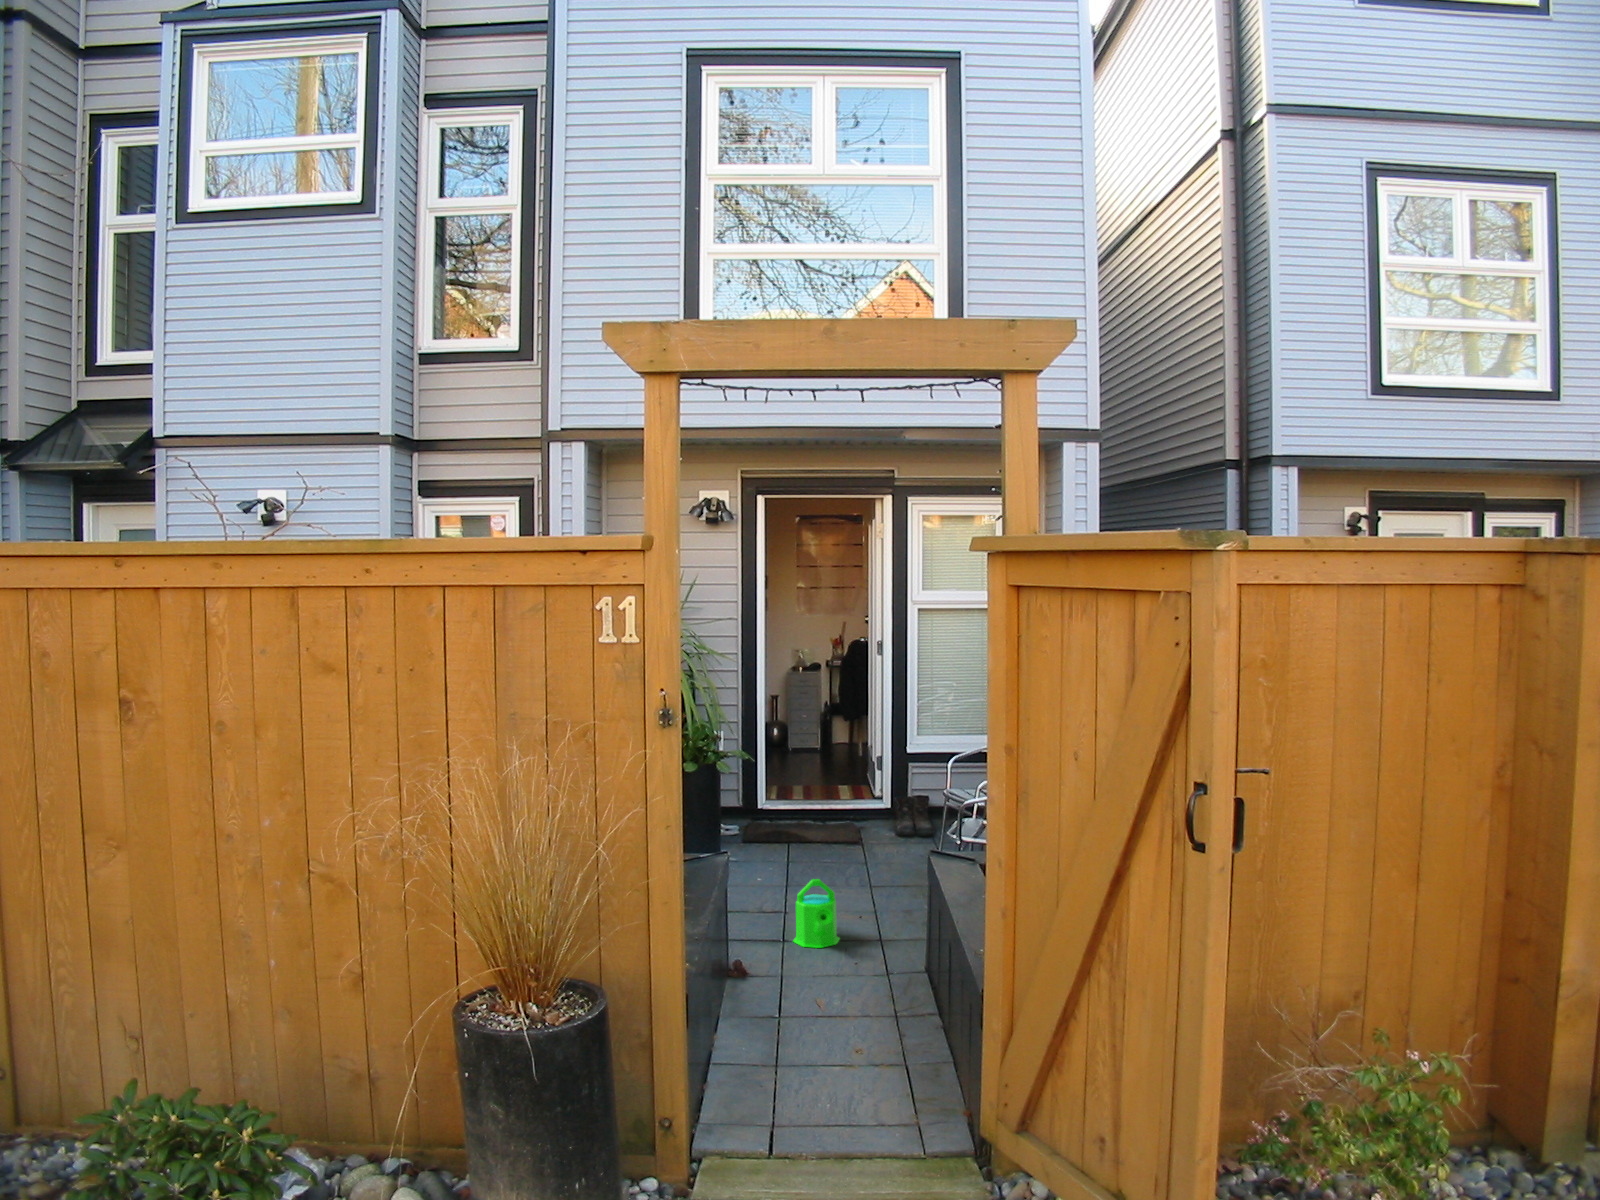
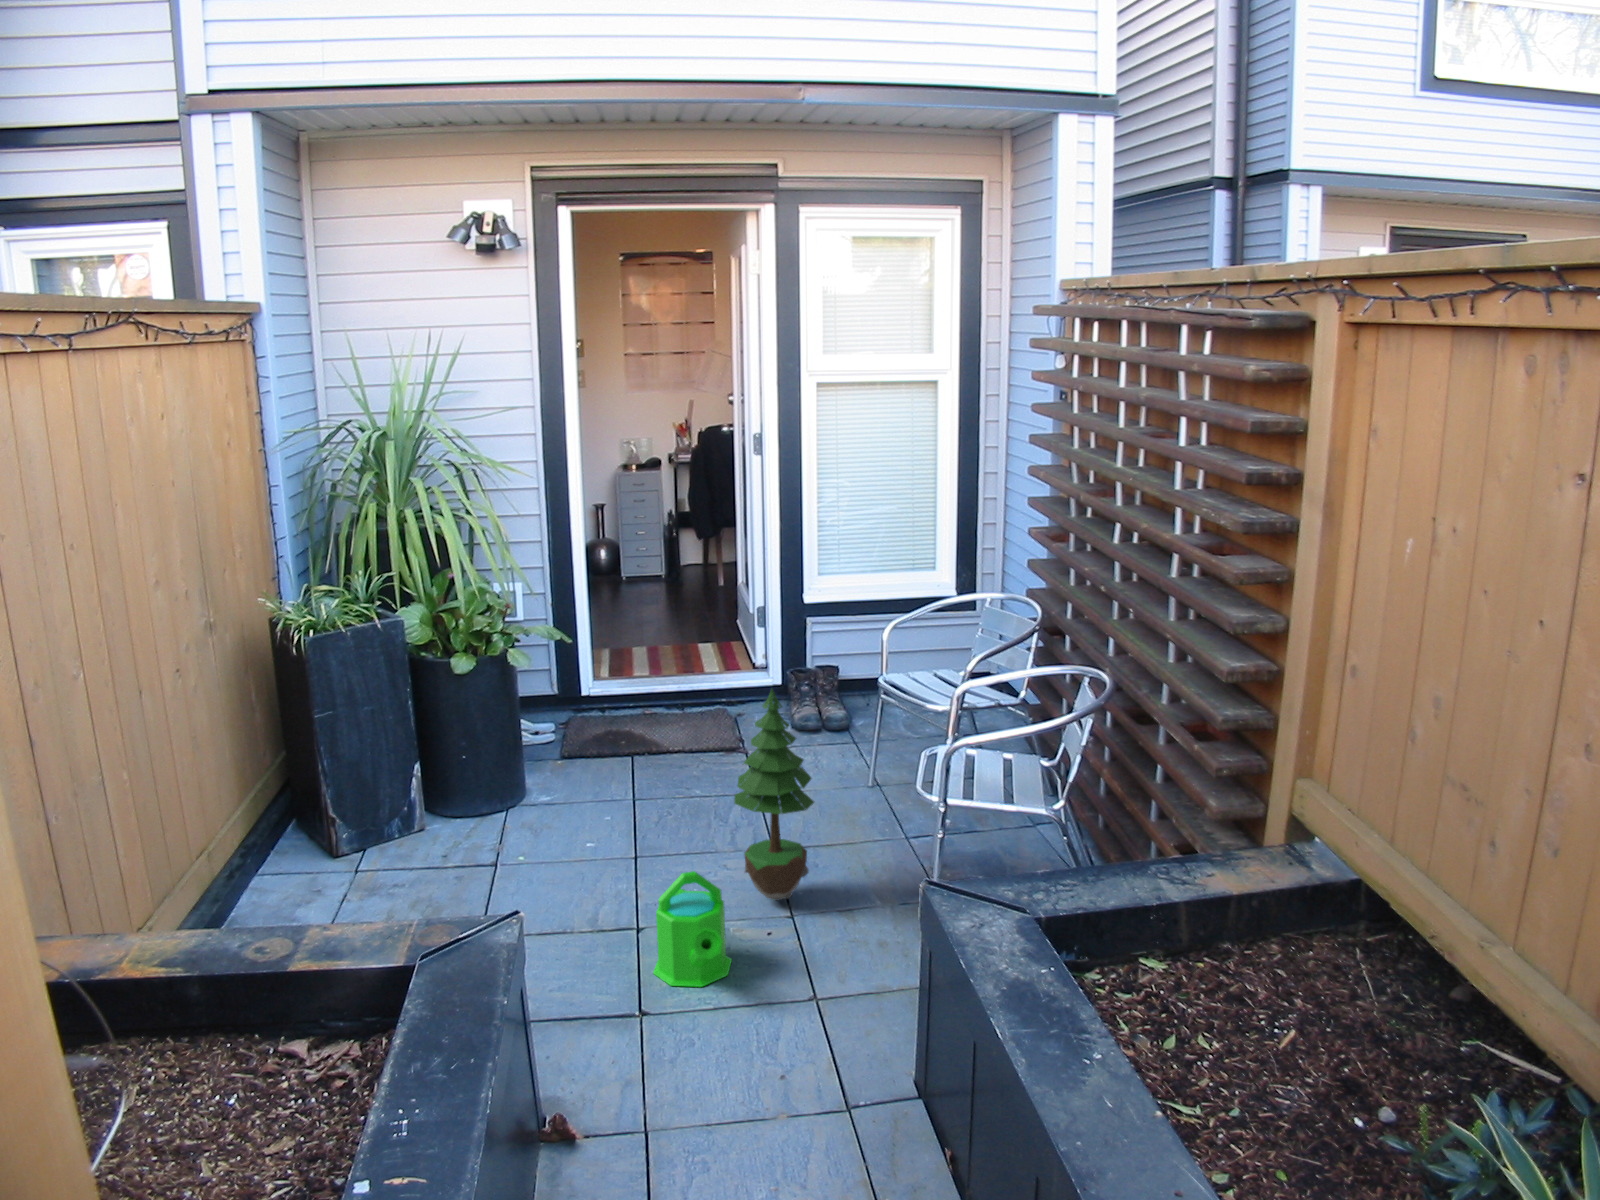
potted tree: none [846,777,896,915] -> present [734,690,814,901]

